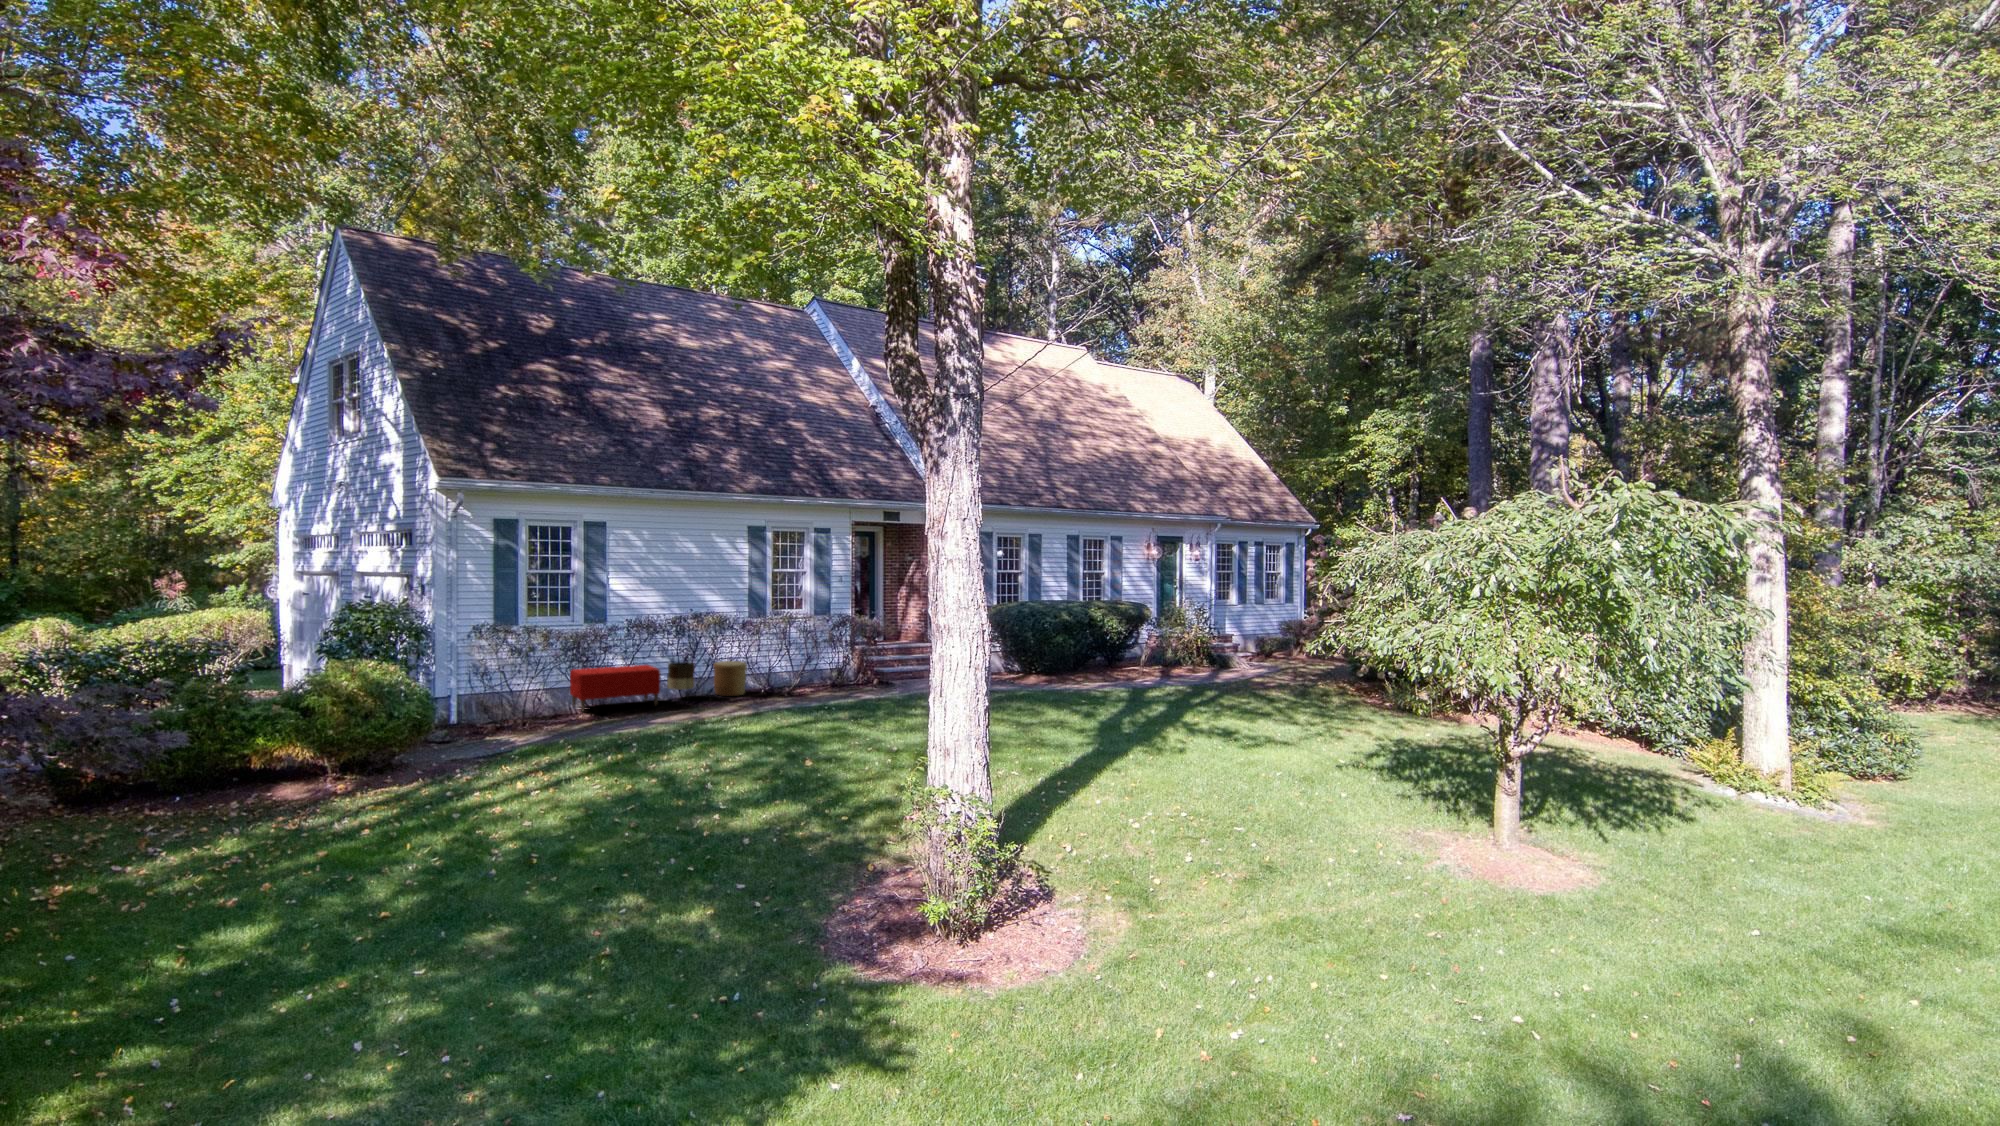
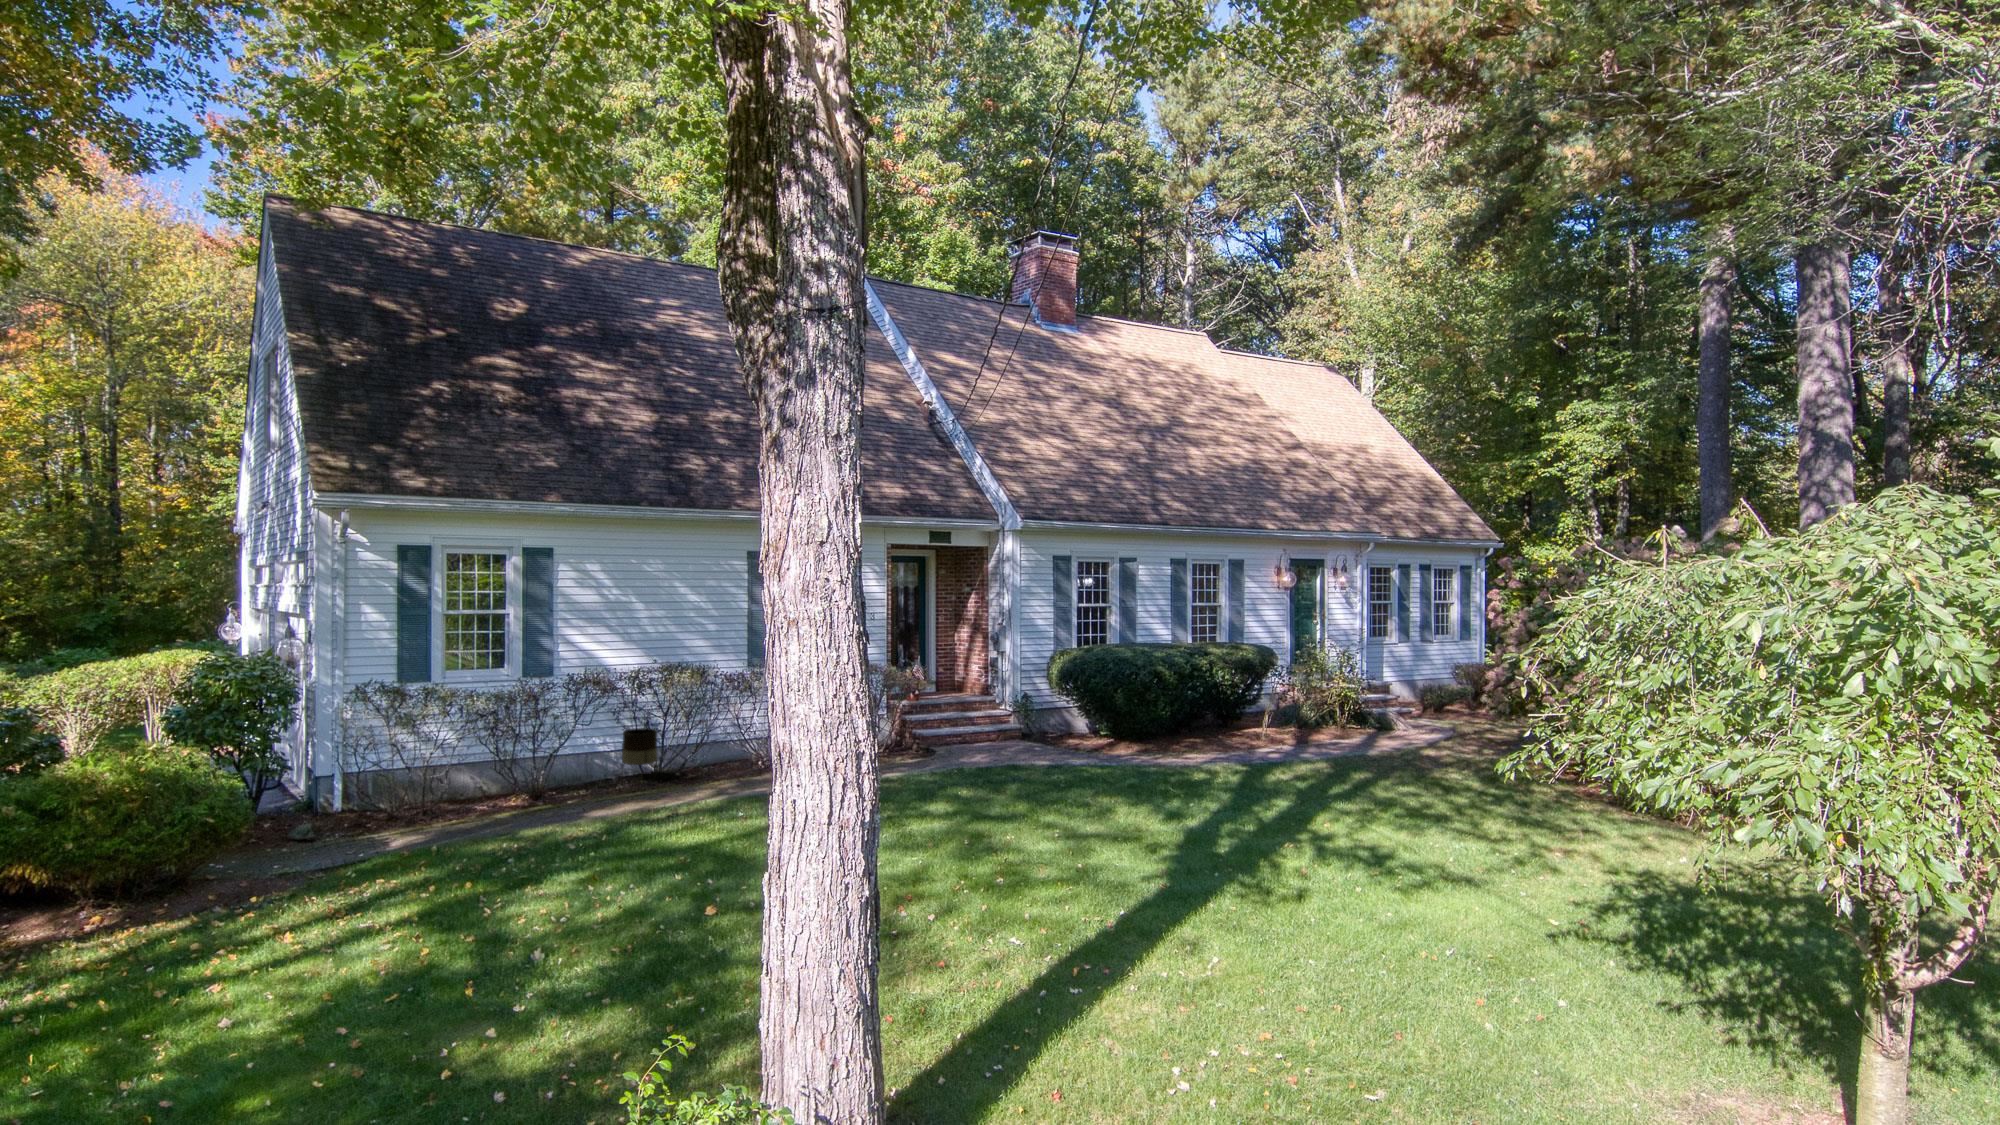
woven basket: present [713,661,747,696] -> none [685,726,729,773]
bench: present [570,665,661,712] -> none [490,732,603,797]

